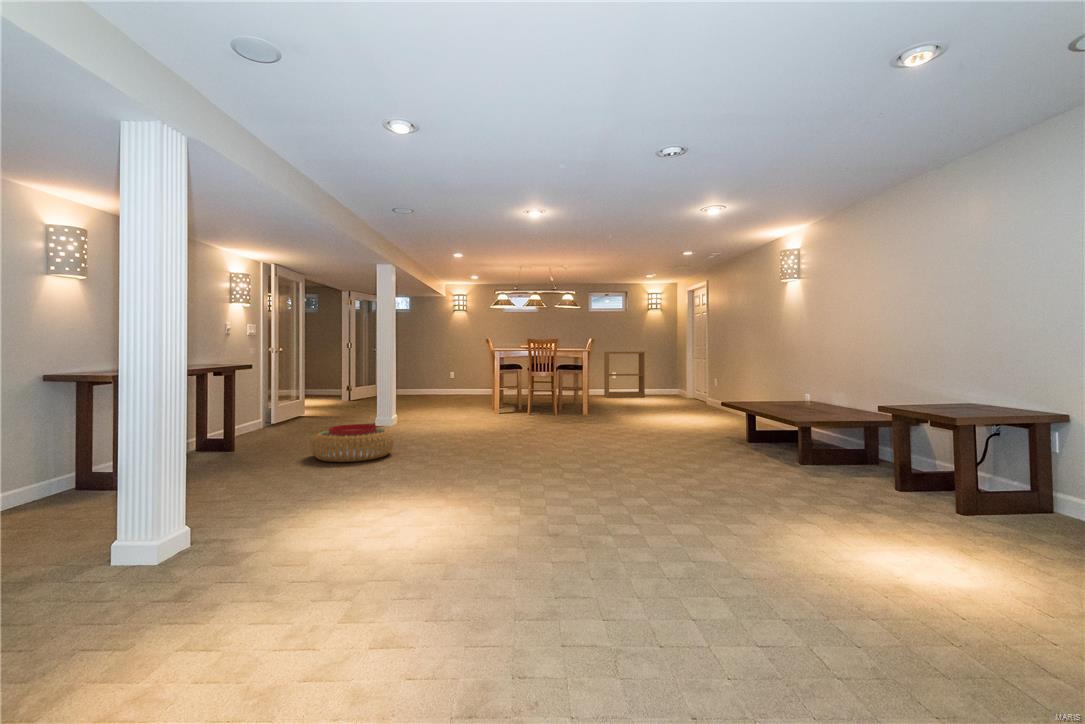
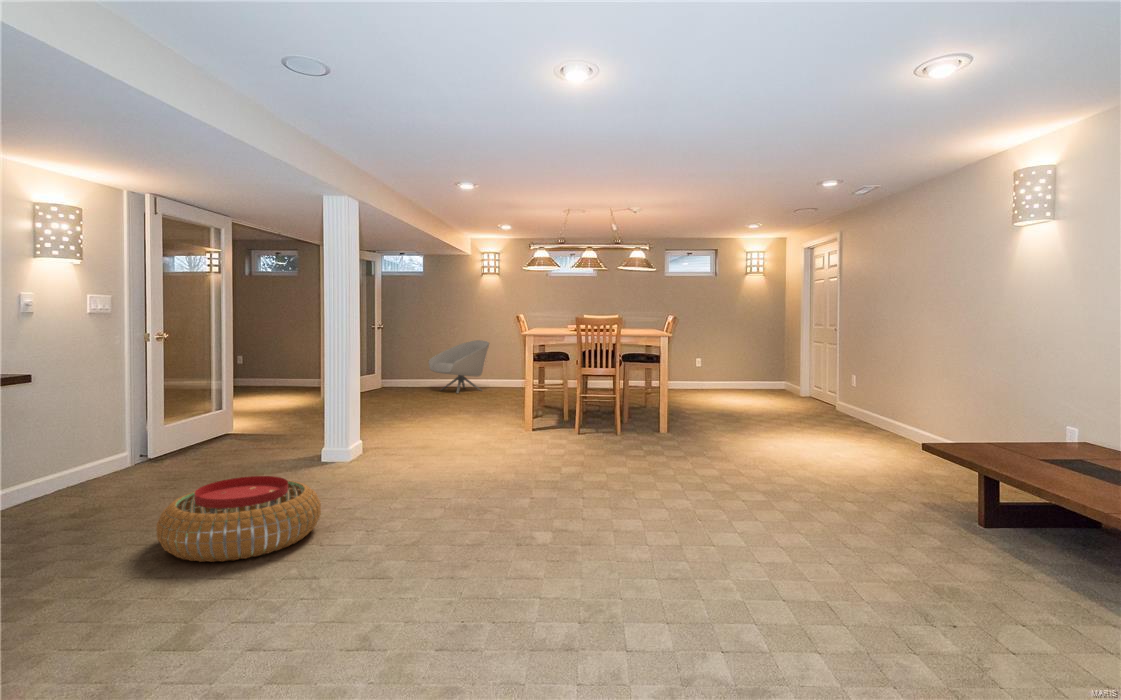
bookshelf: present [604,352,645,398] -> none [682,331,740,394]
armchair: none [414,360,460,399] -> present [428,340,489,393]

